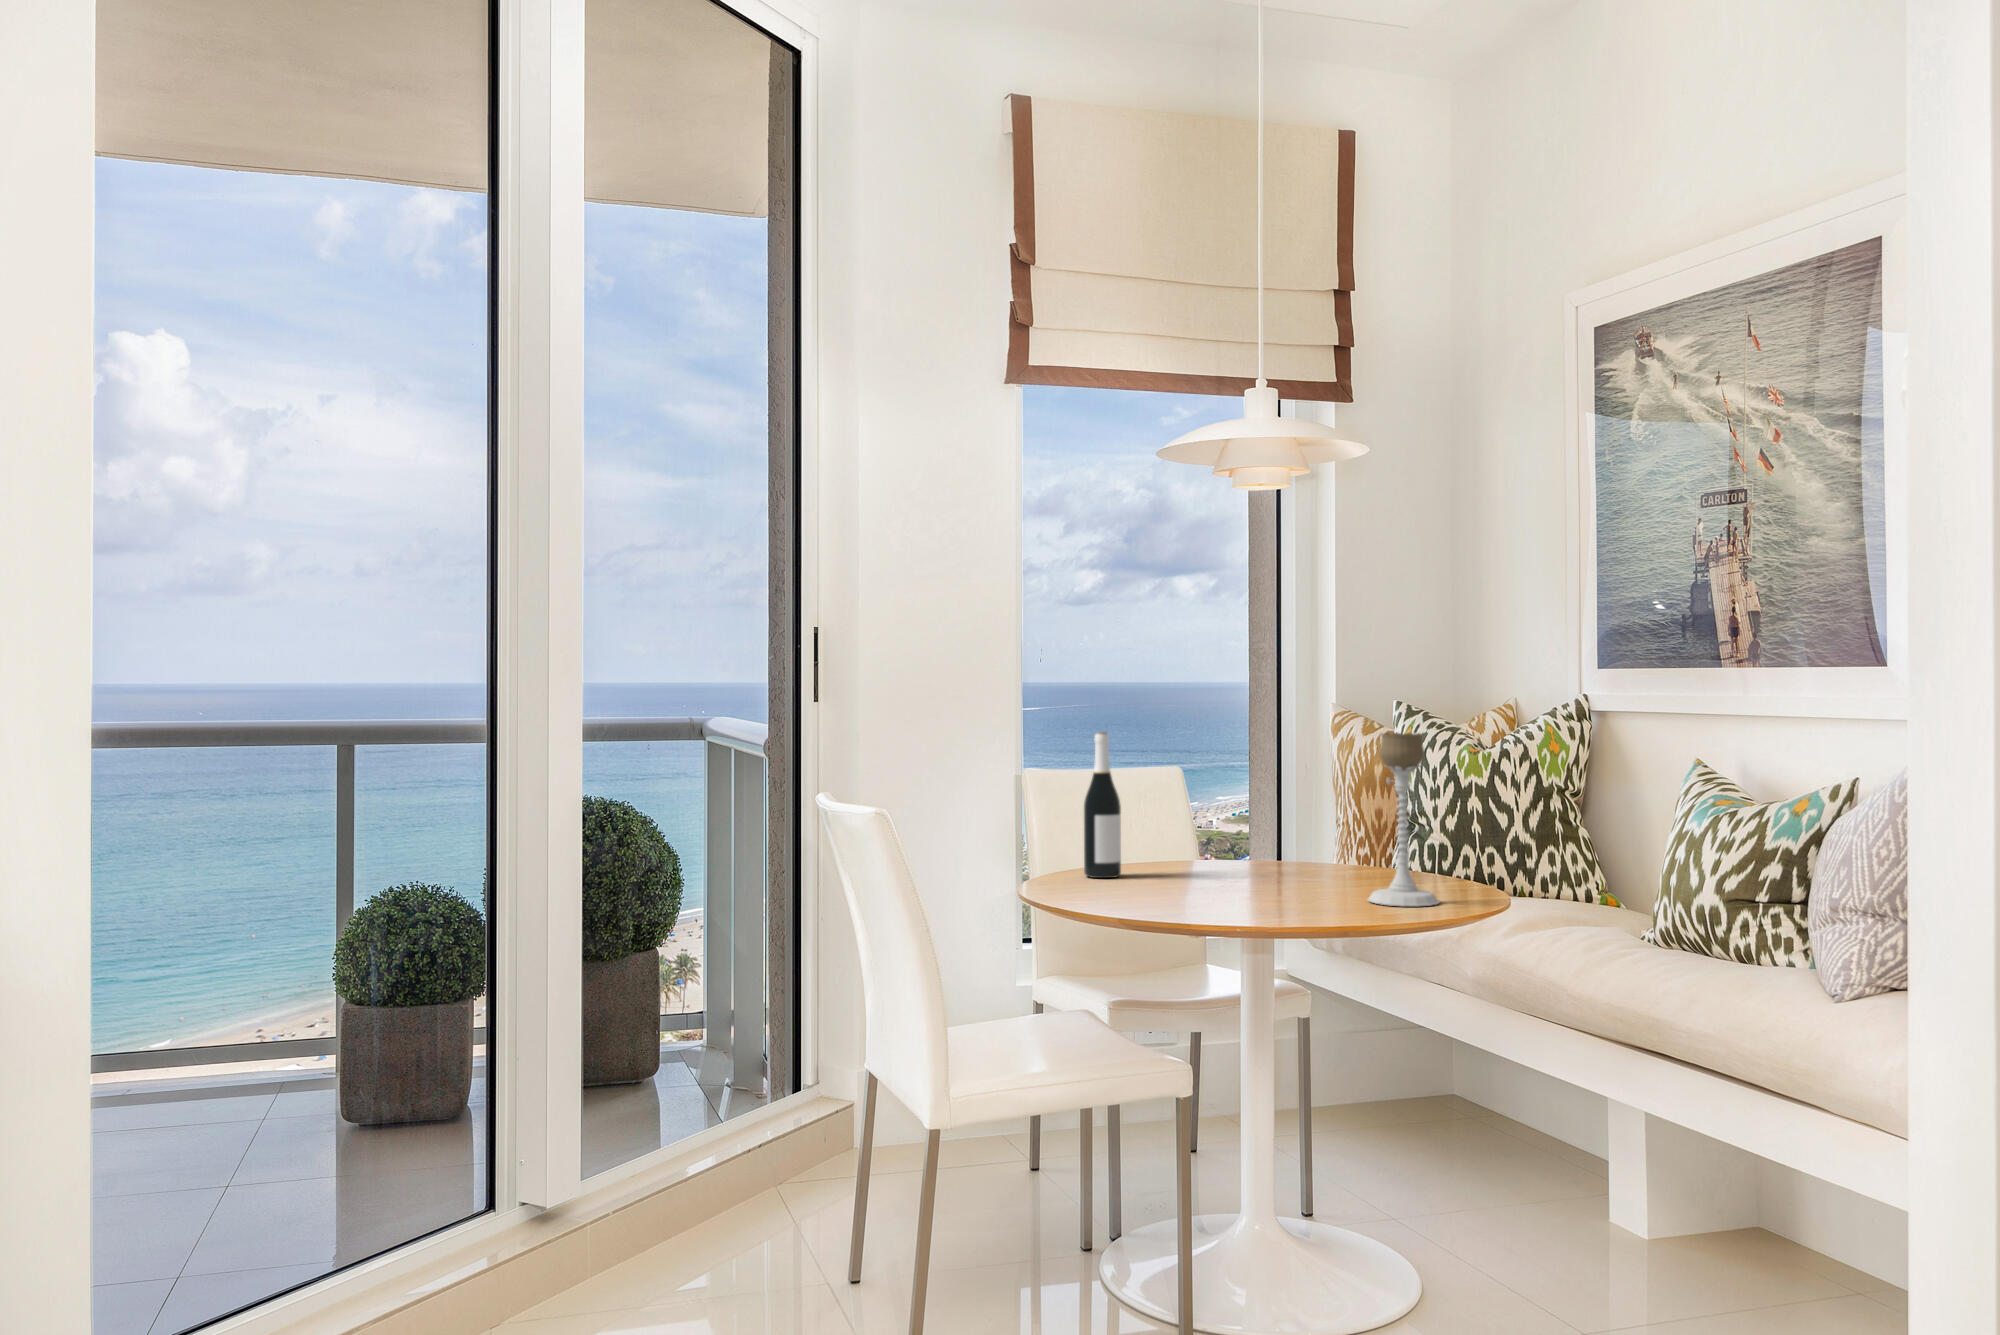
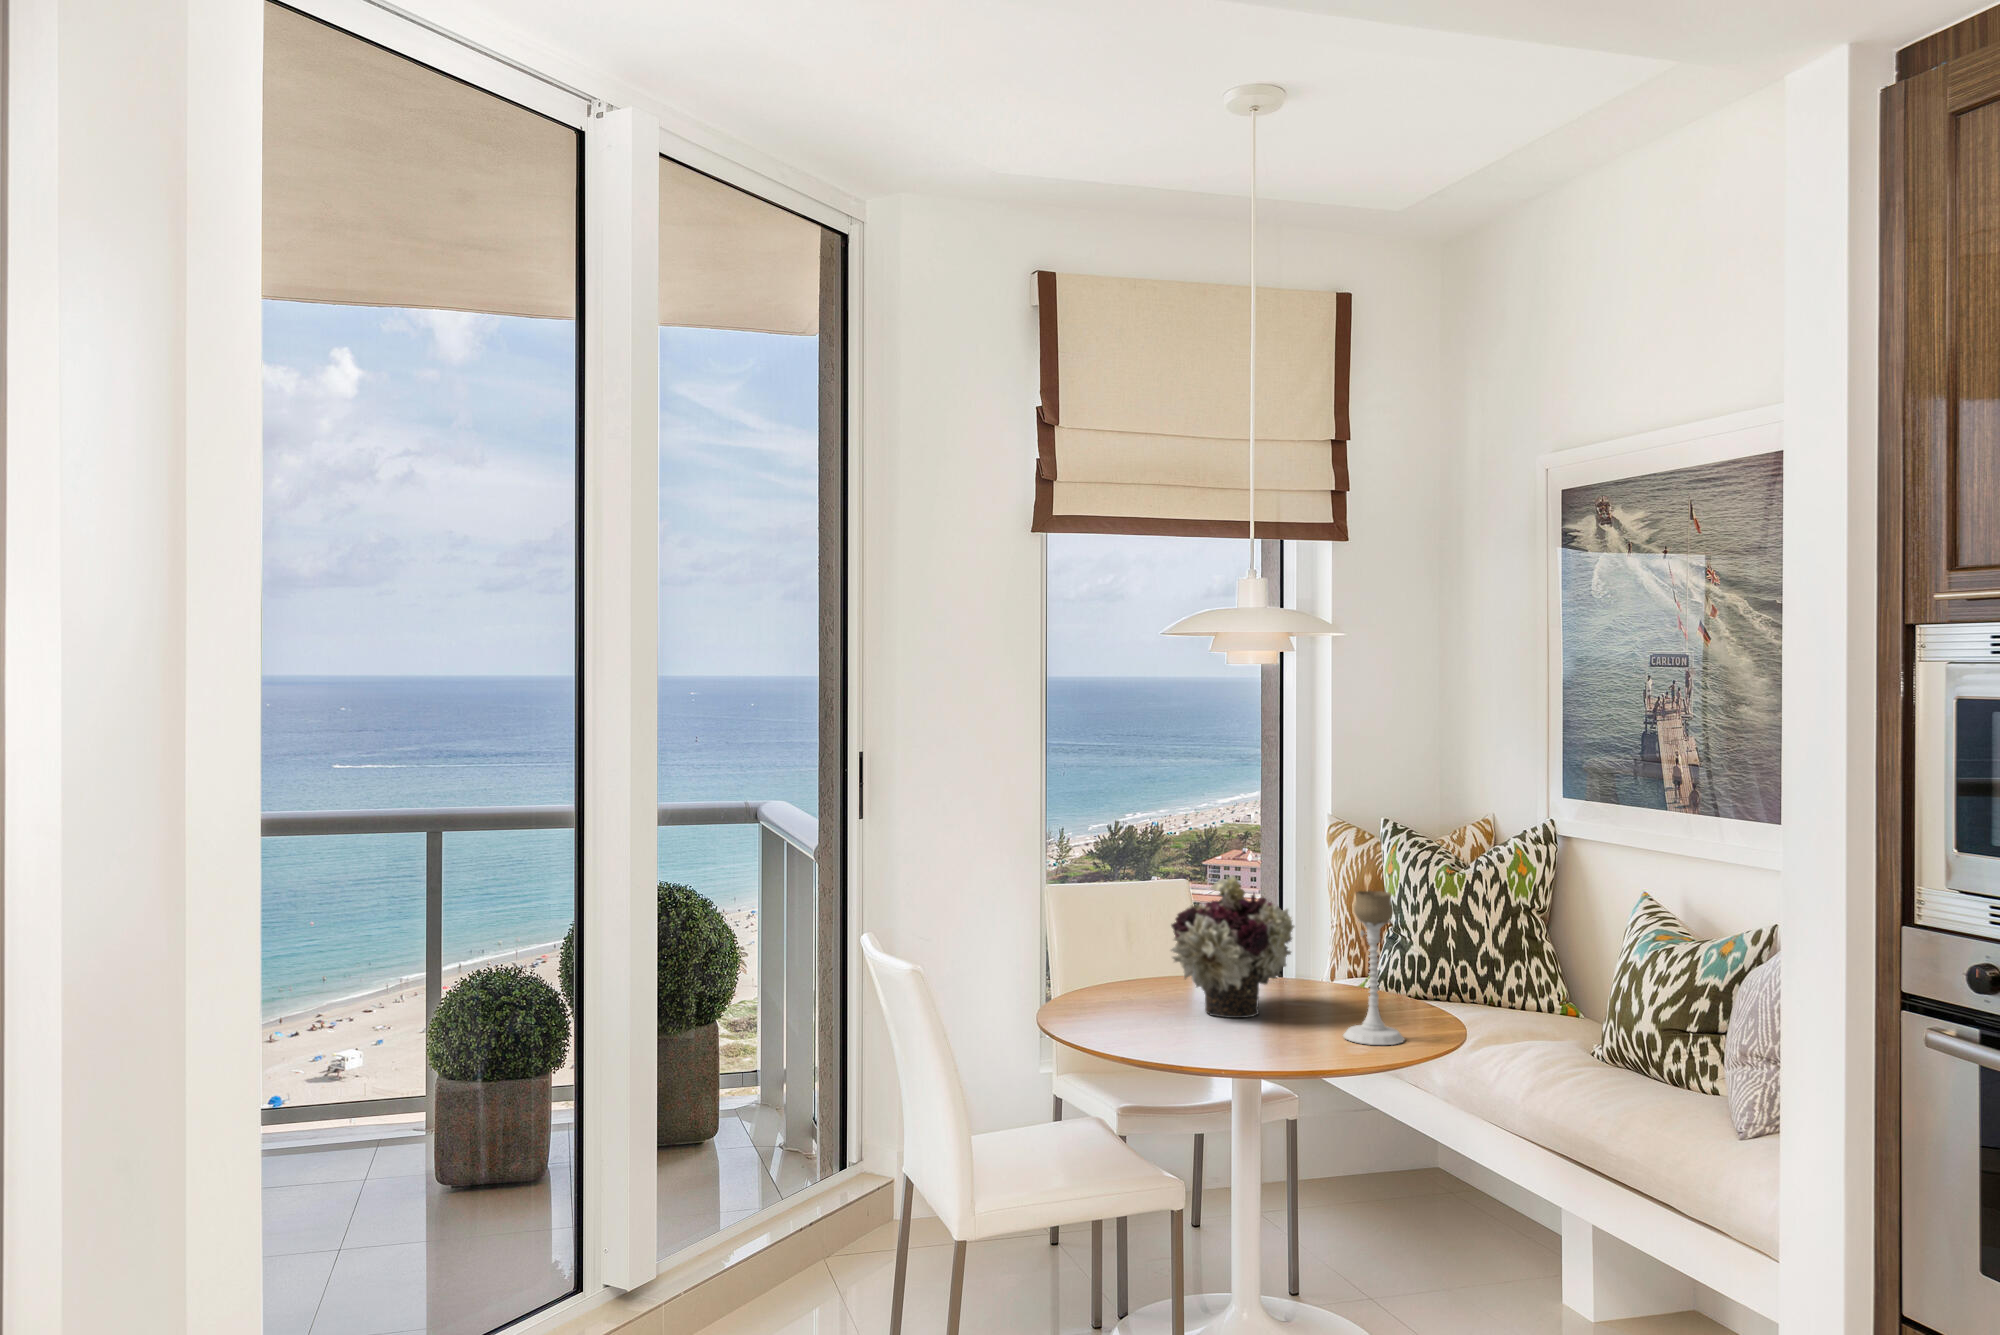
flower arrangement: none [1165,729,1309,889] -> present [1171,875,1294,1018]
wine bottle: present [1084,732,1121,878] -> none [1098,870,1131,1000]

